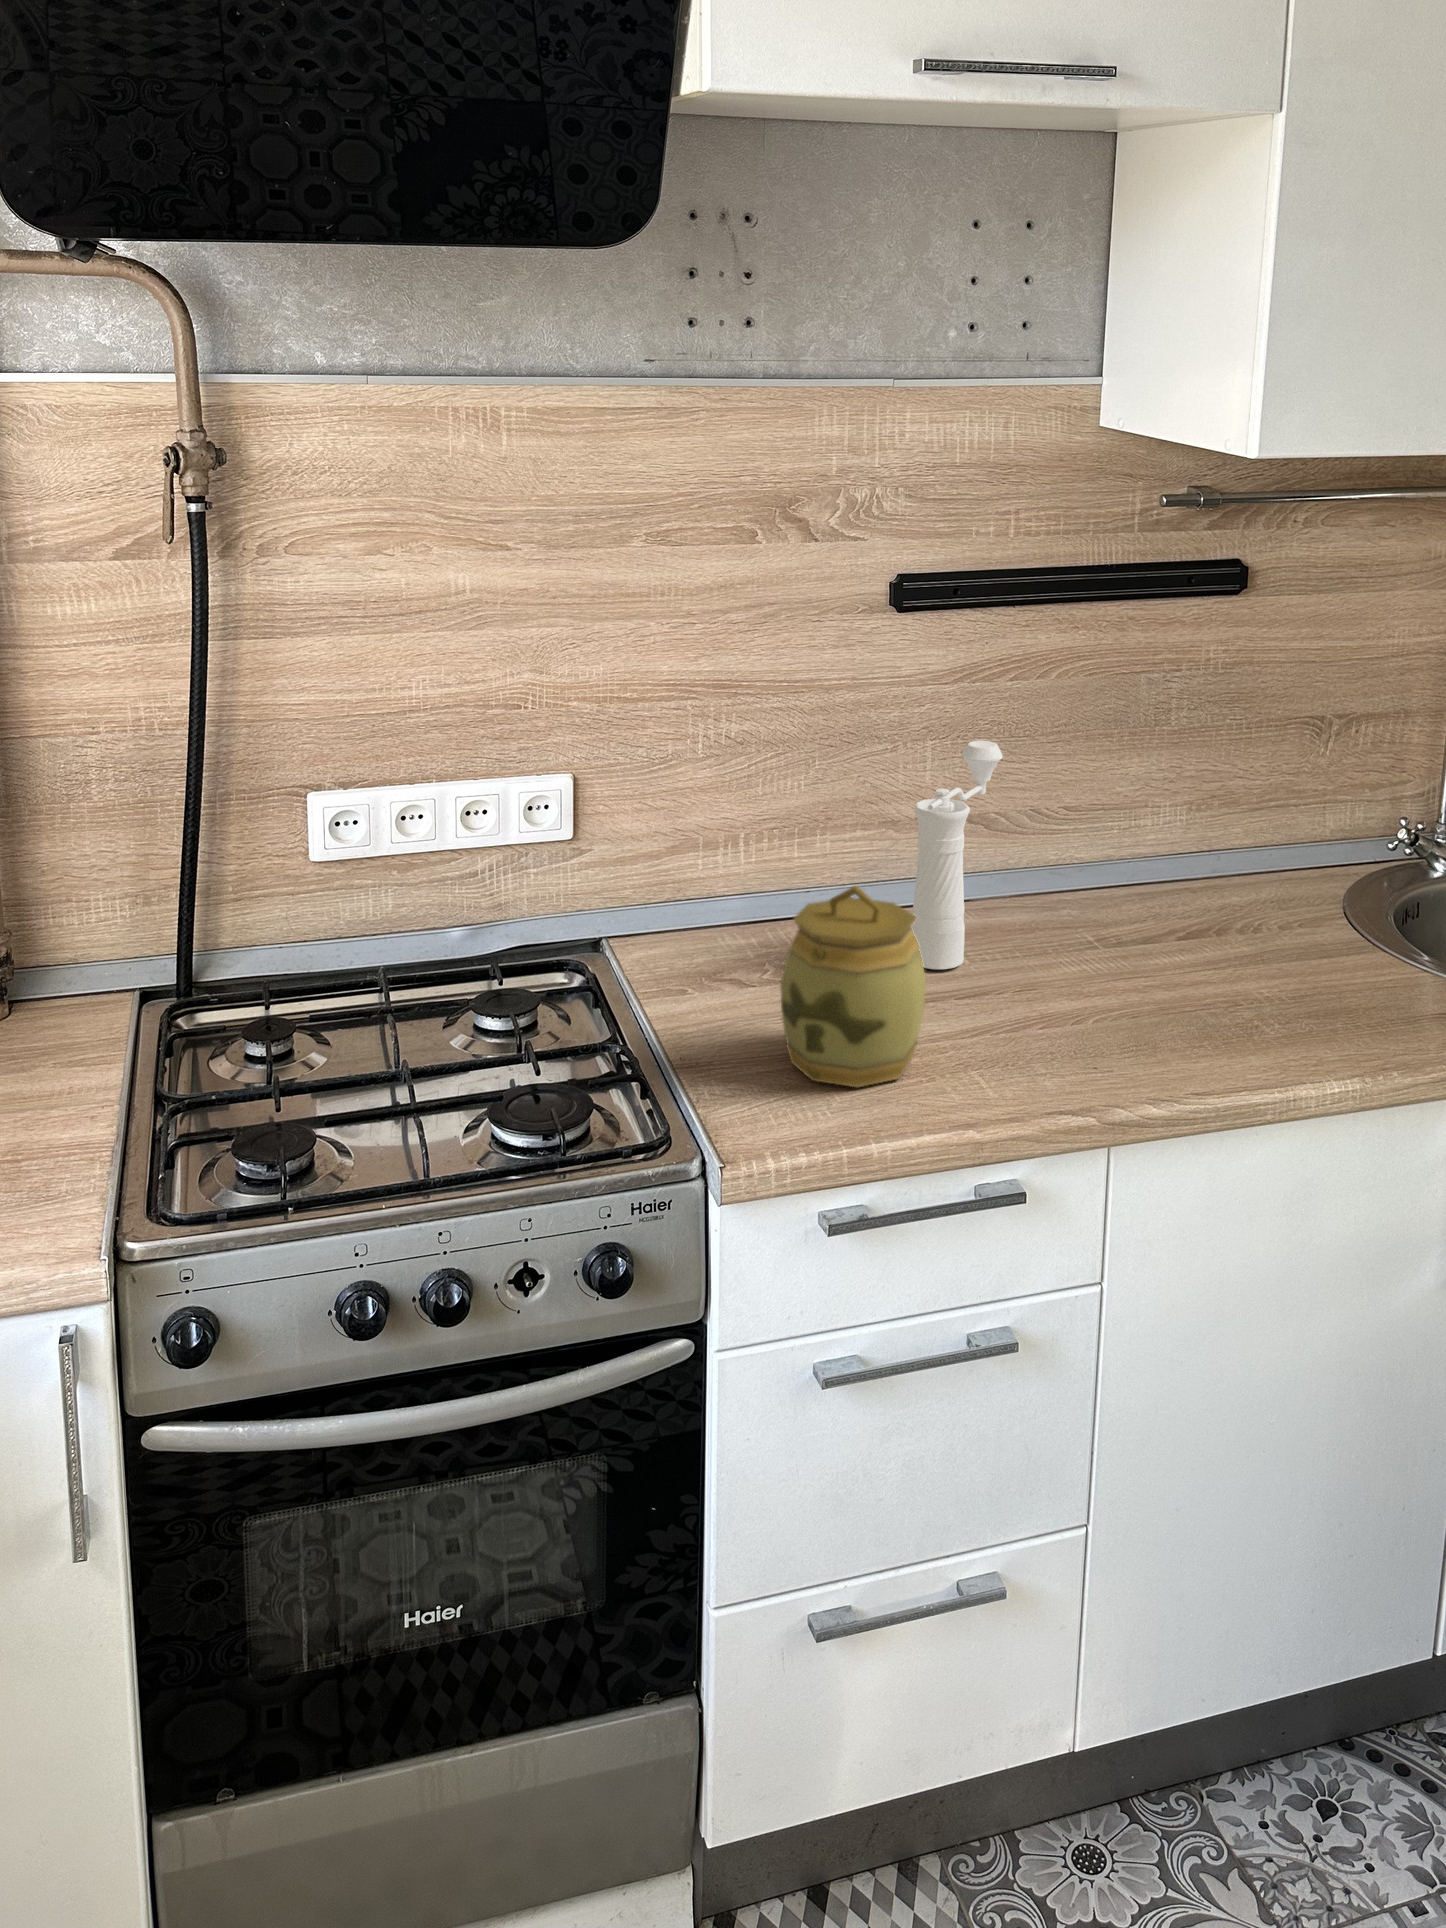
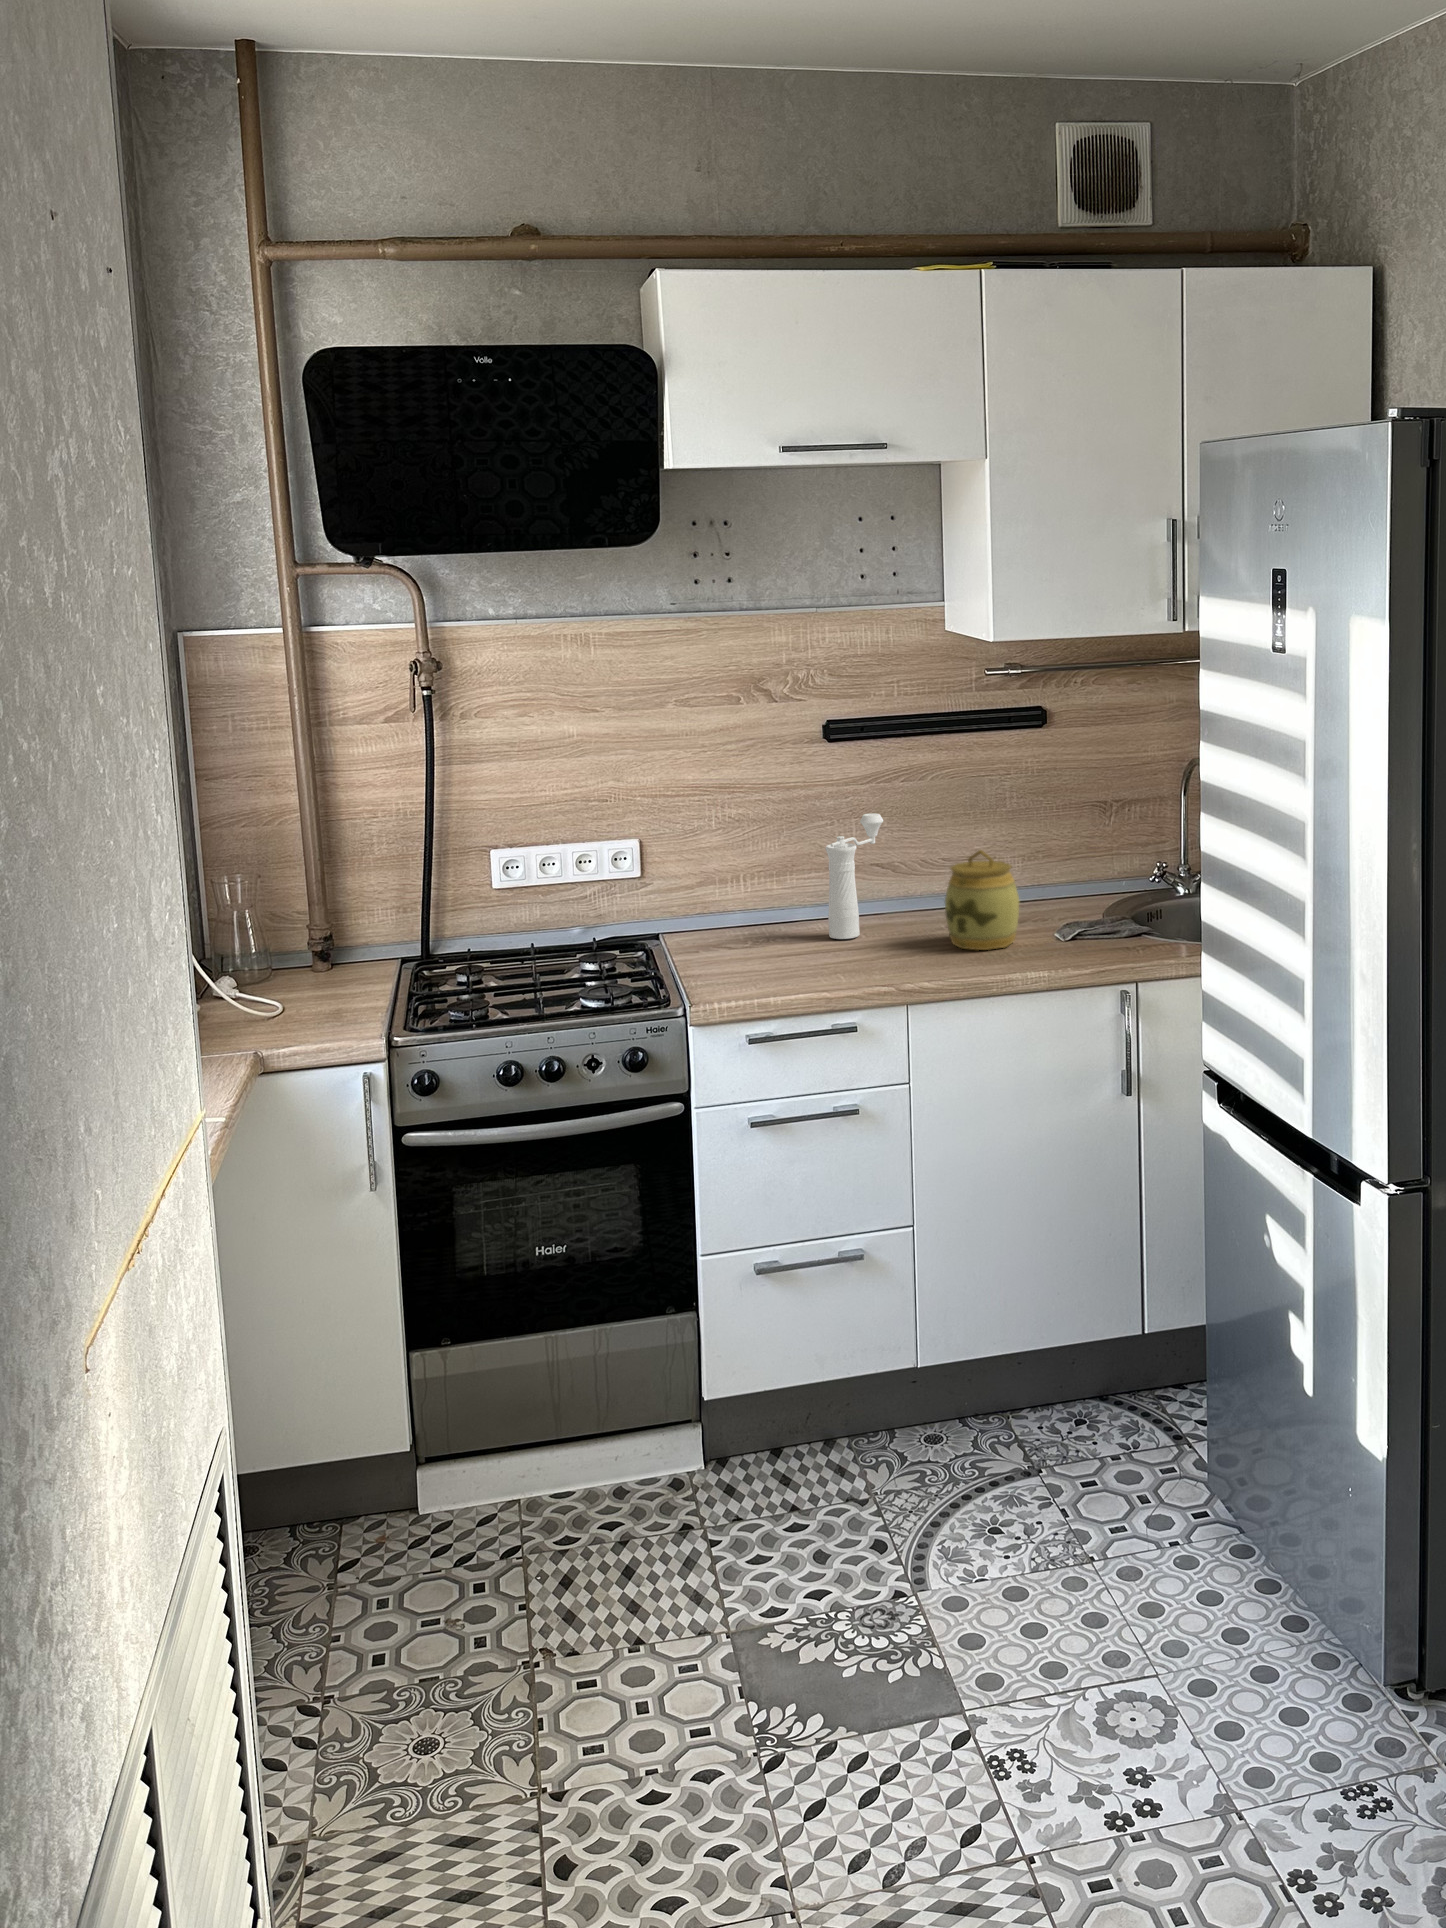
jar: present [780,886,926,1087] -> present [945,850,1019,950]

